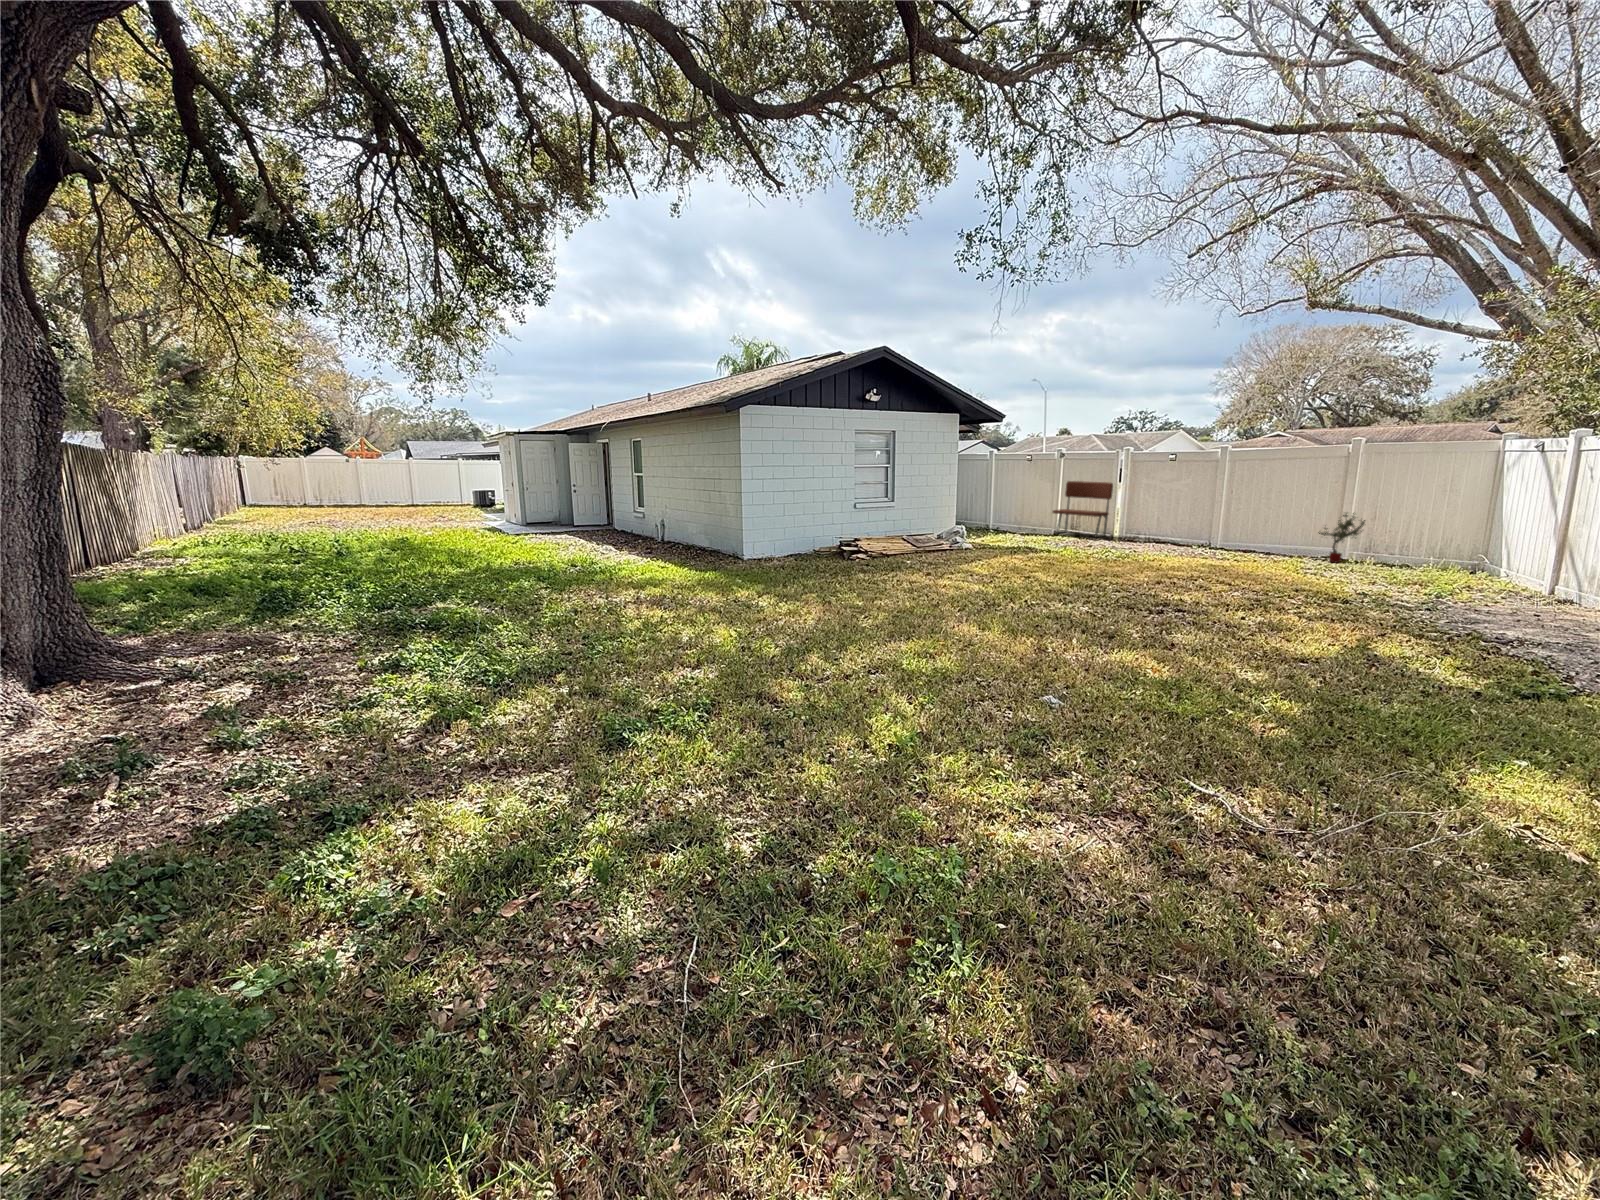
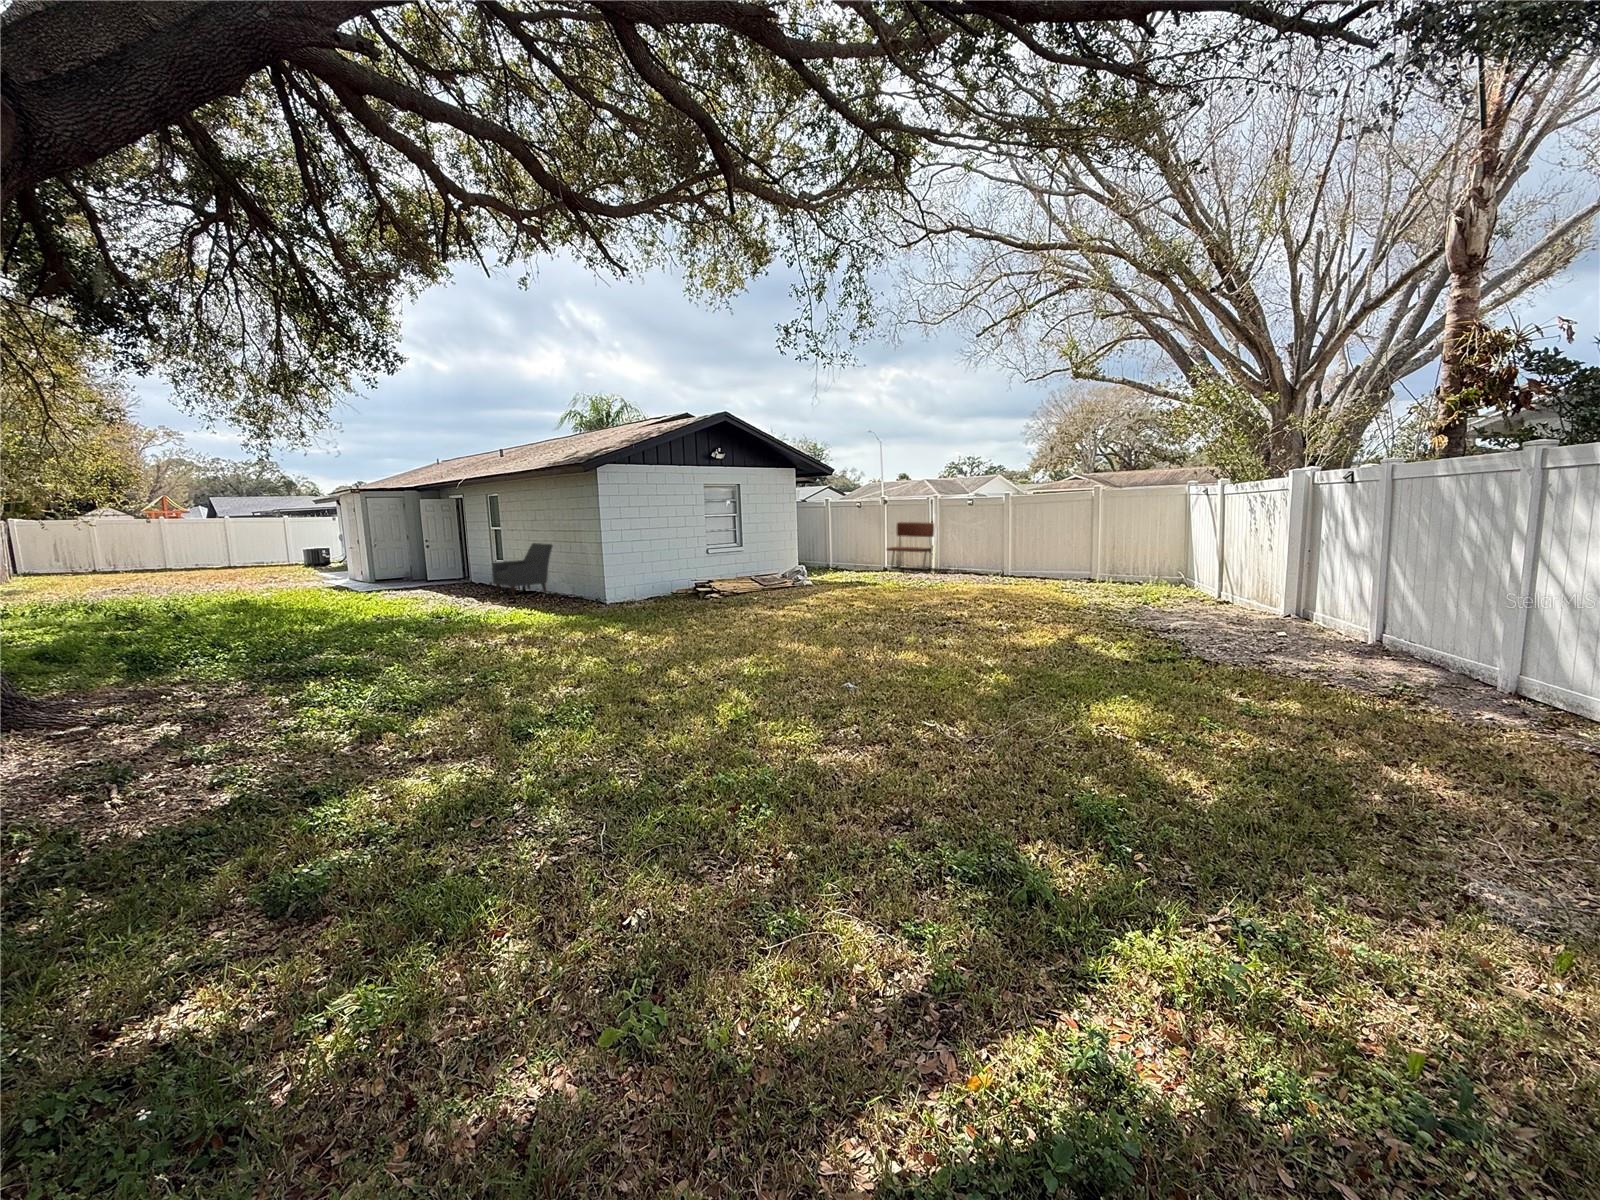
chair: none [633,492,694,546] -> present [492,543,553,596]
potted tree: present [1318,513,1365,563] -> none [1086,541,1118,582]

